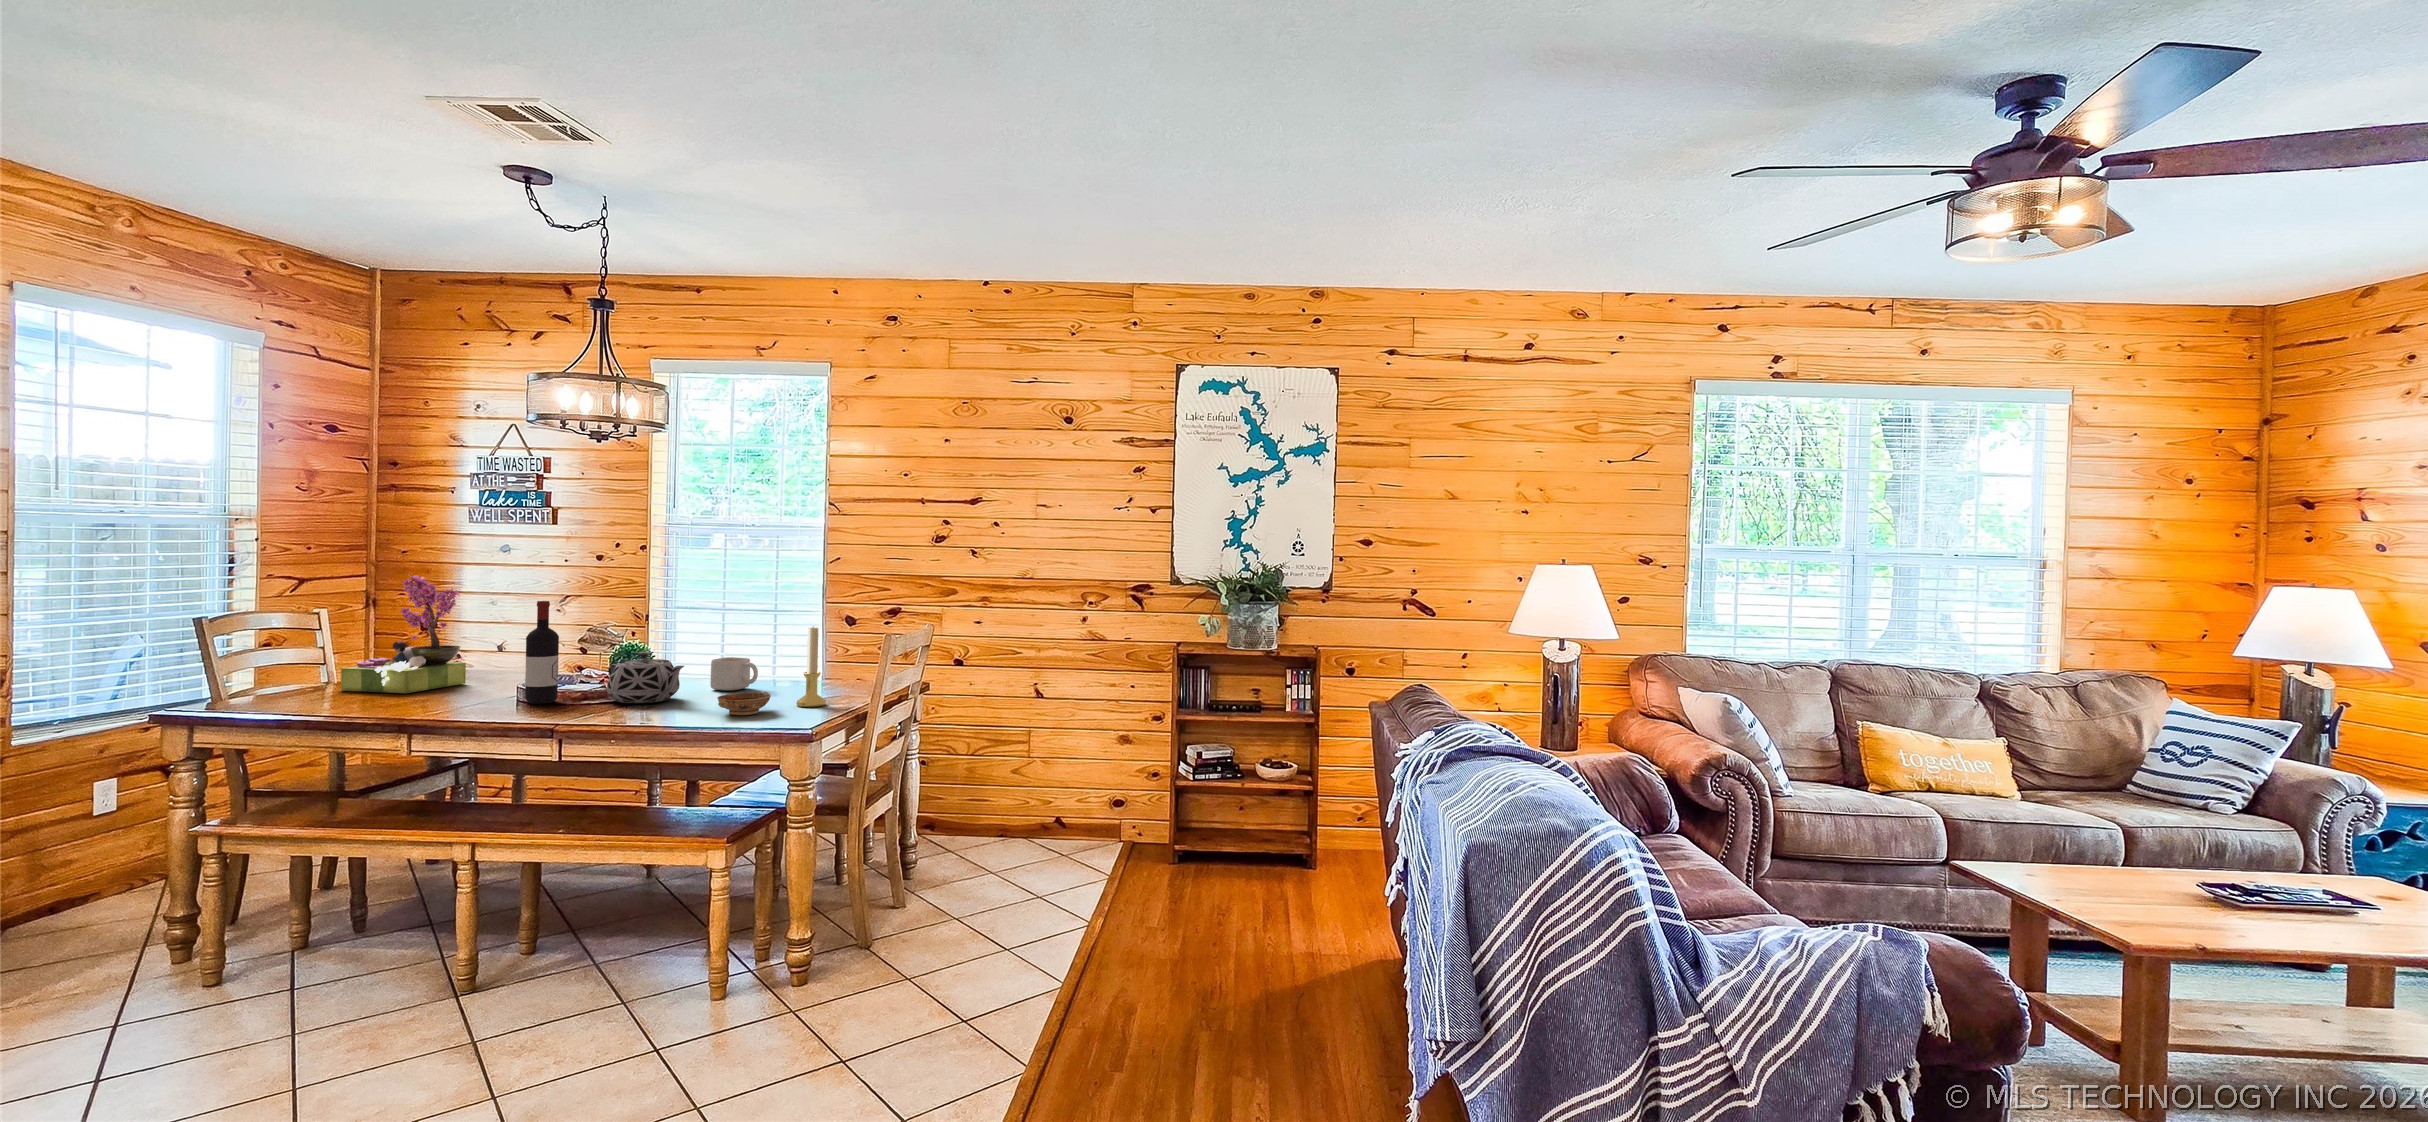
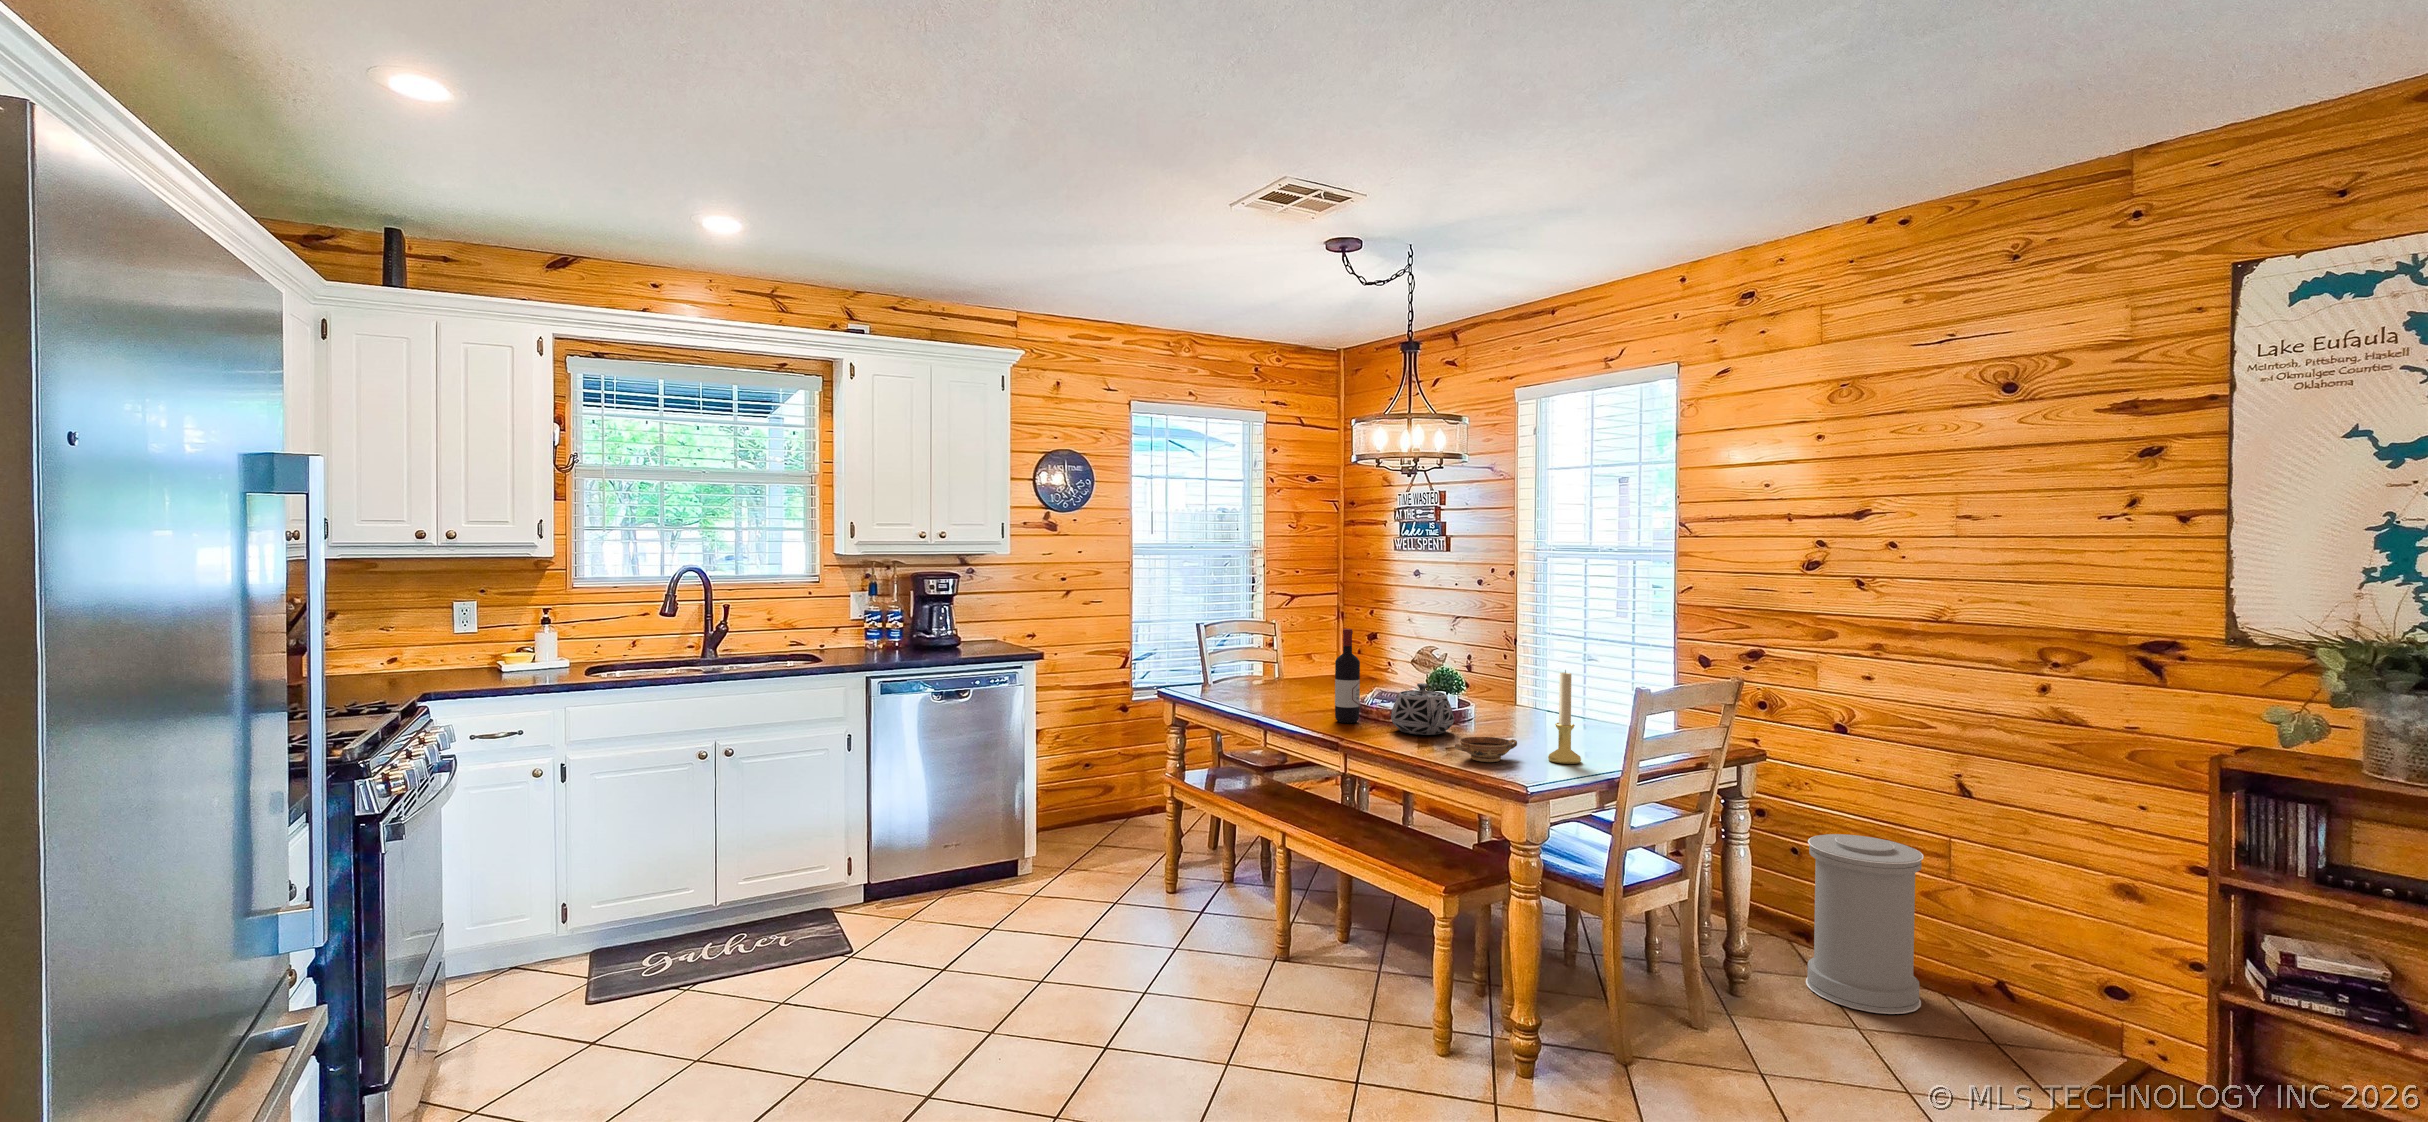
flower arrangement: present [341,575,466,693] -> none [1246,600,1324,700]
mug: present [710,657,758,690] -> none [1495,696,1536,732]
trash can: none [946,736,1022,859] -> present [1806,834,1923,1014]

